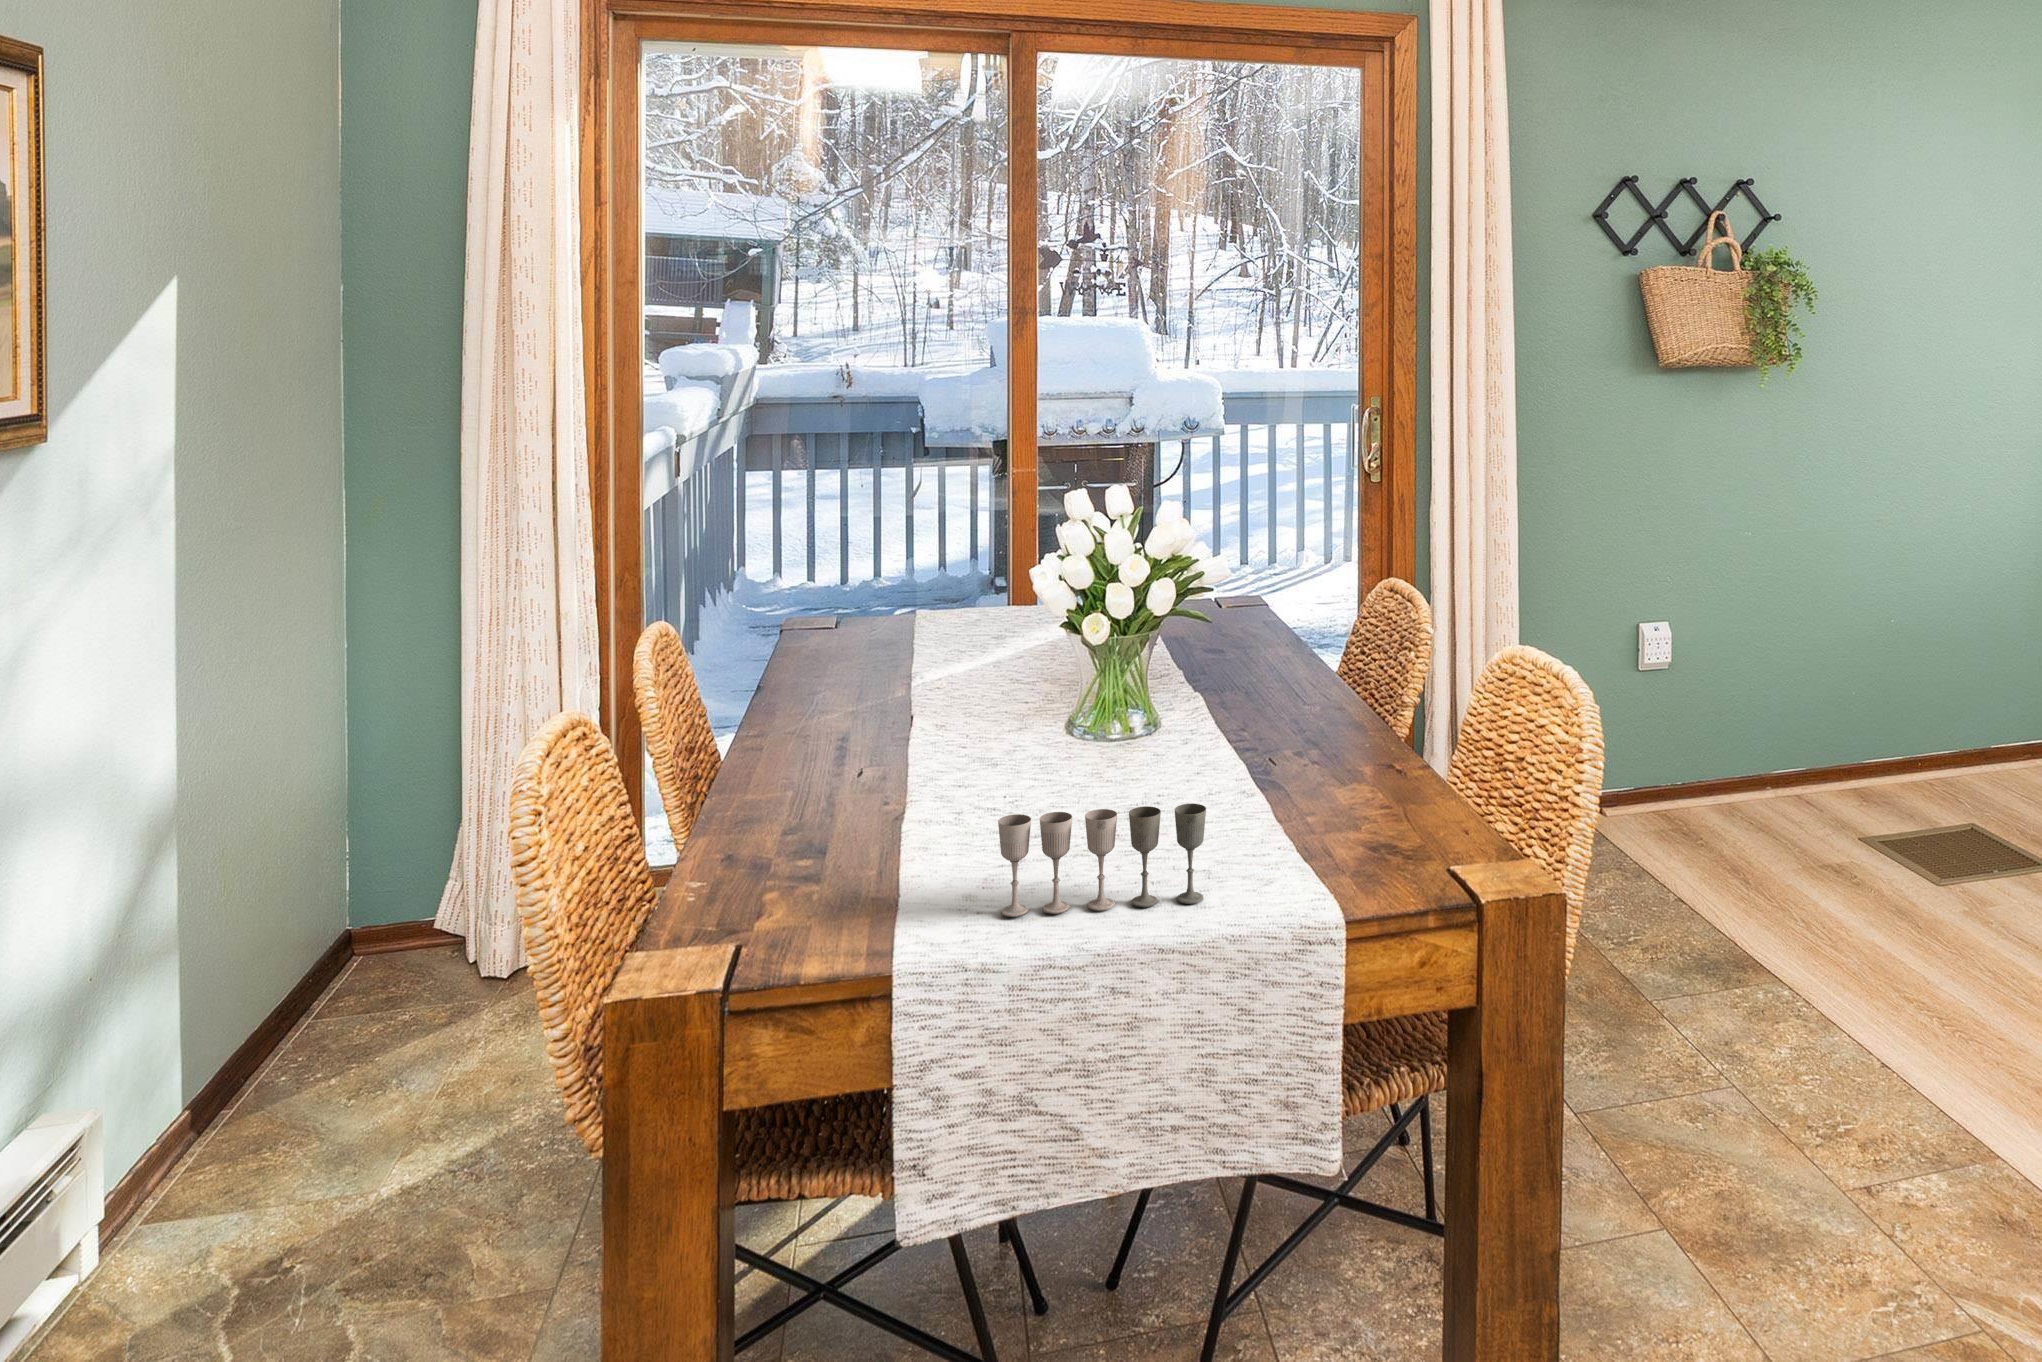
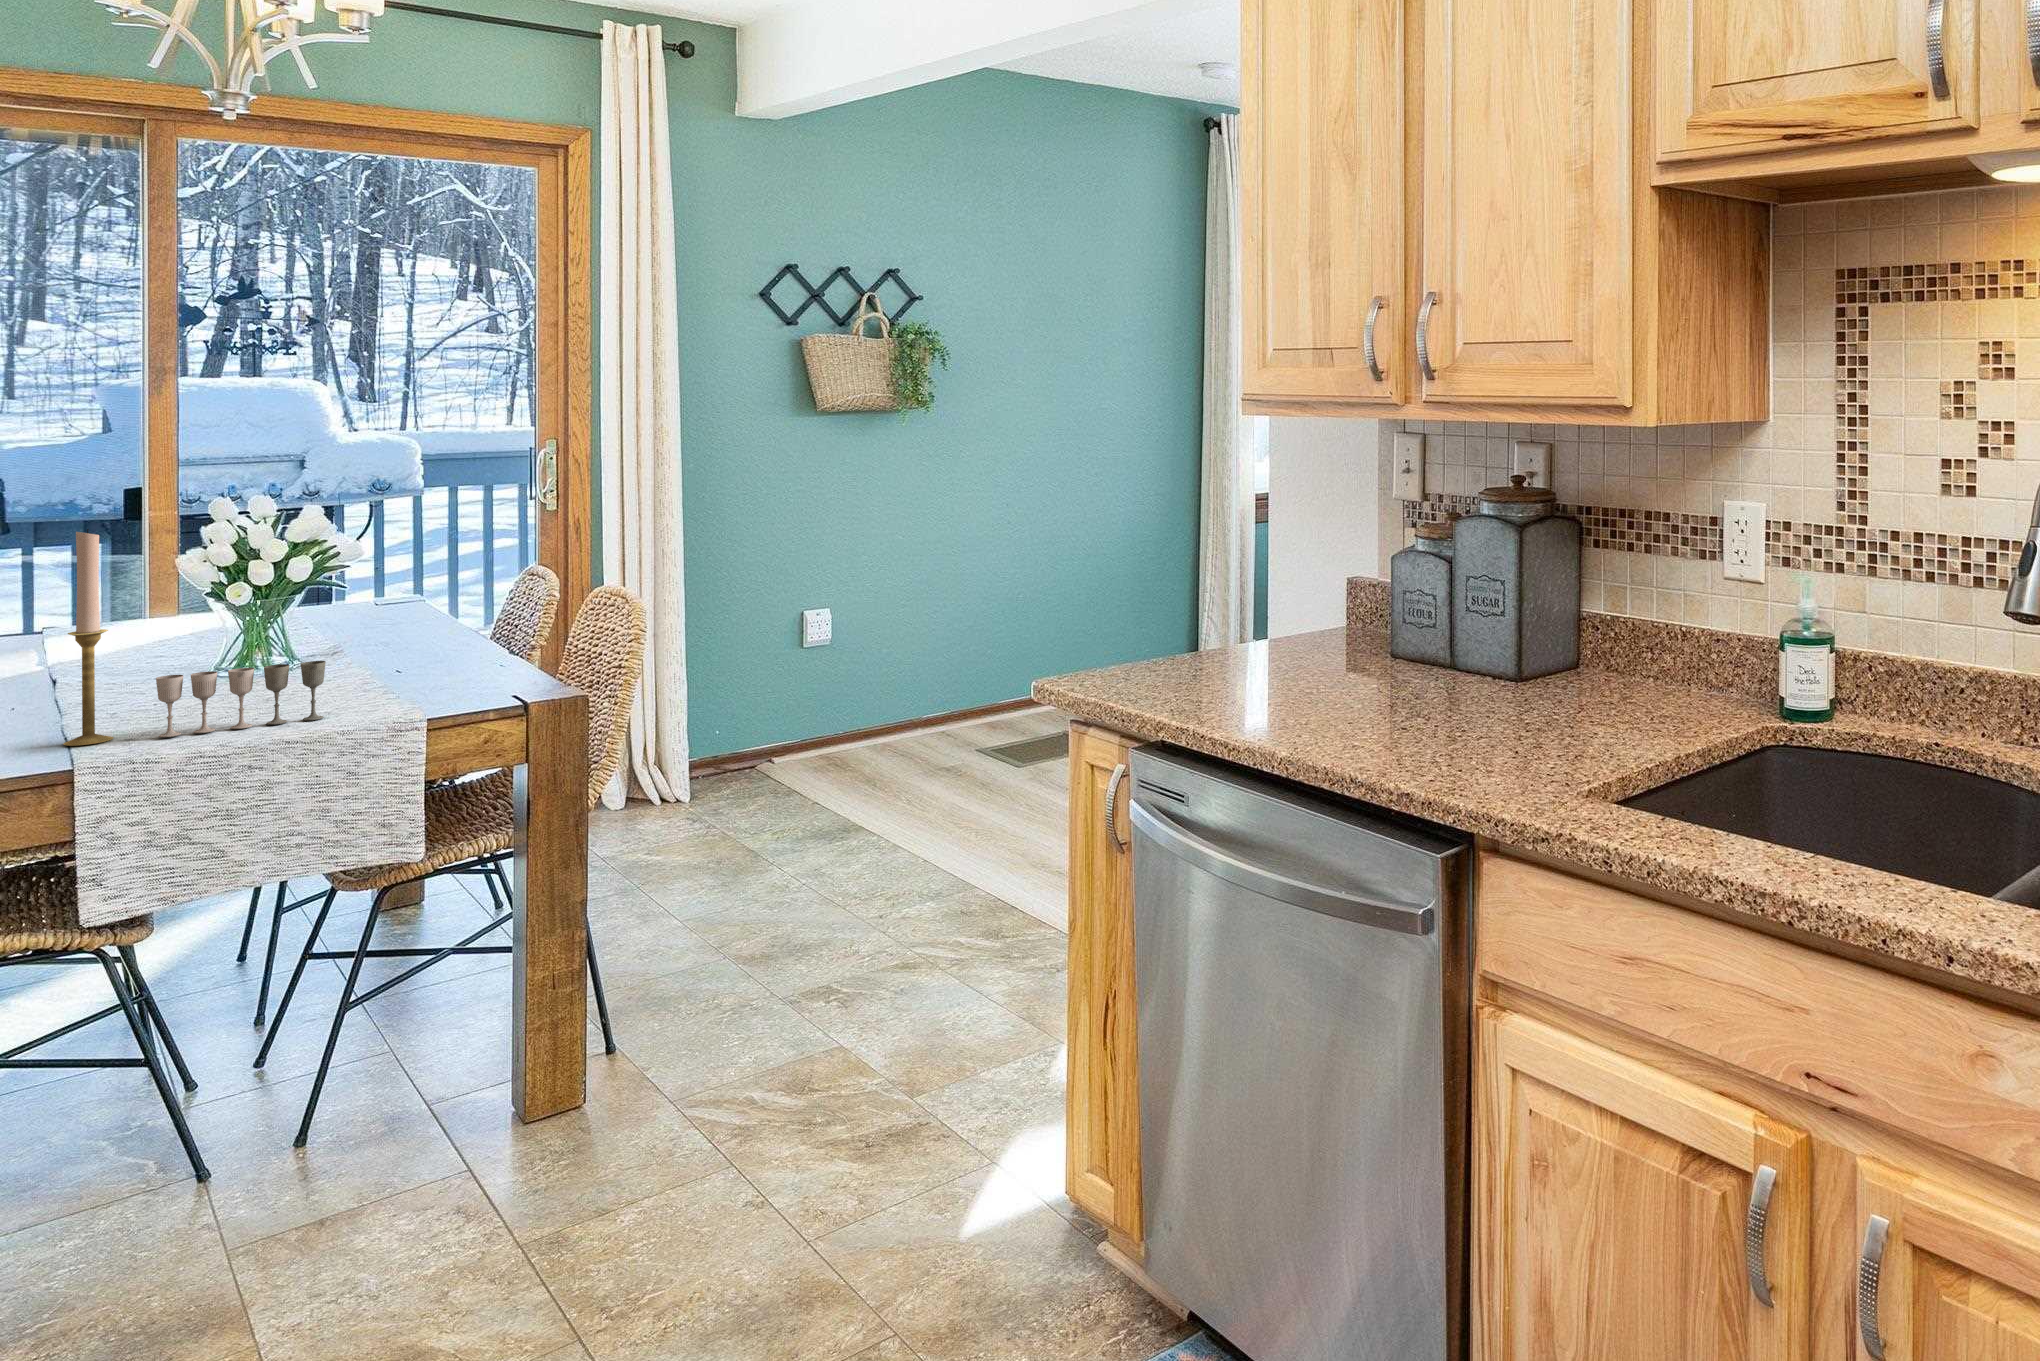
candlestick: none [891,581,949,916] -> present [63,529,113,746]

